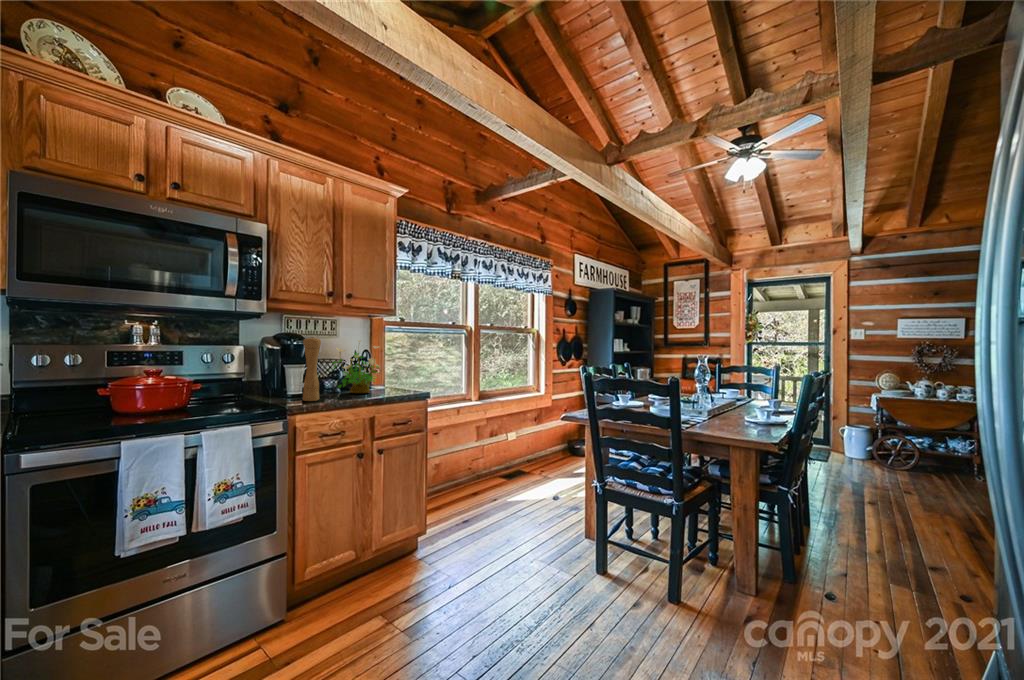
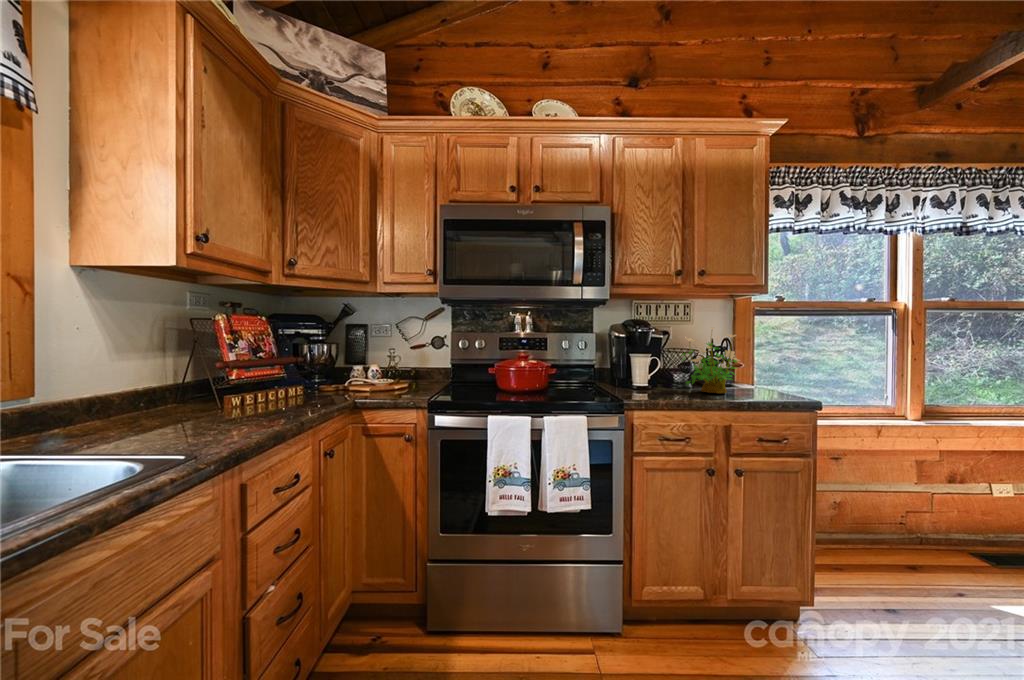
pepper mill: present [303,337,321,401] -> none [644,324,663,397]

